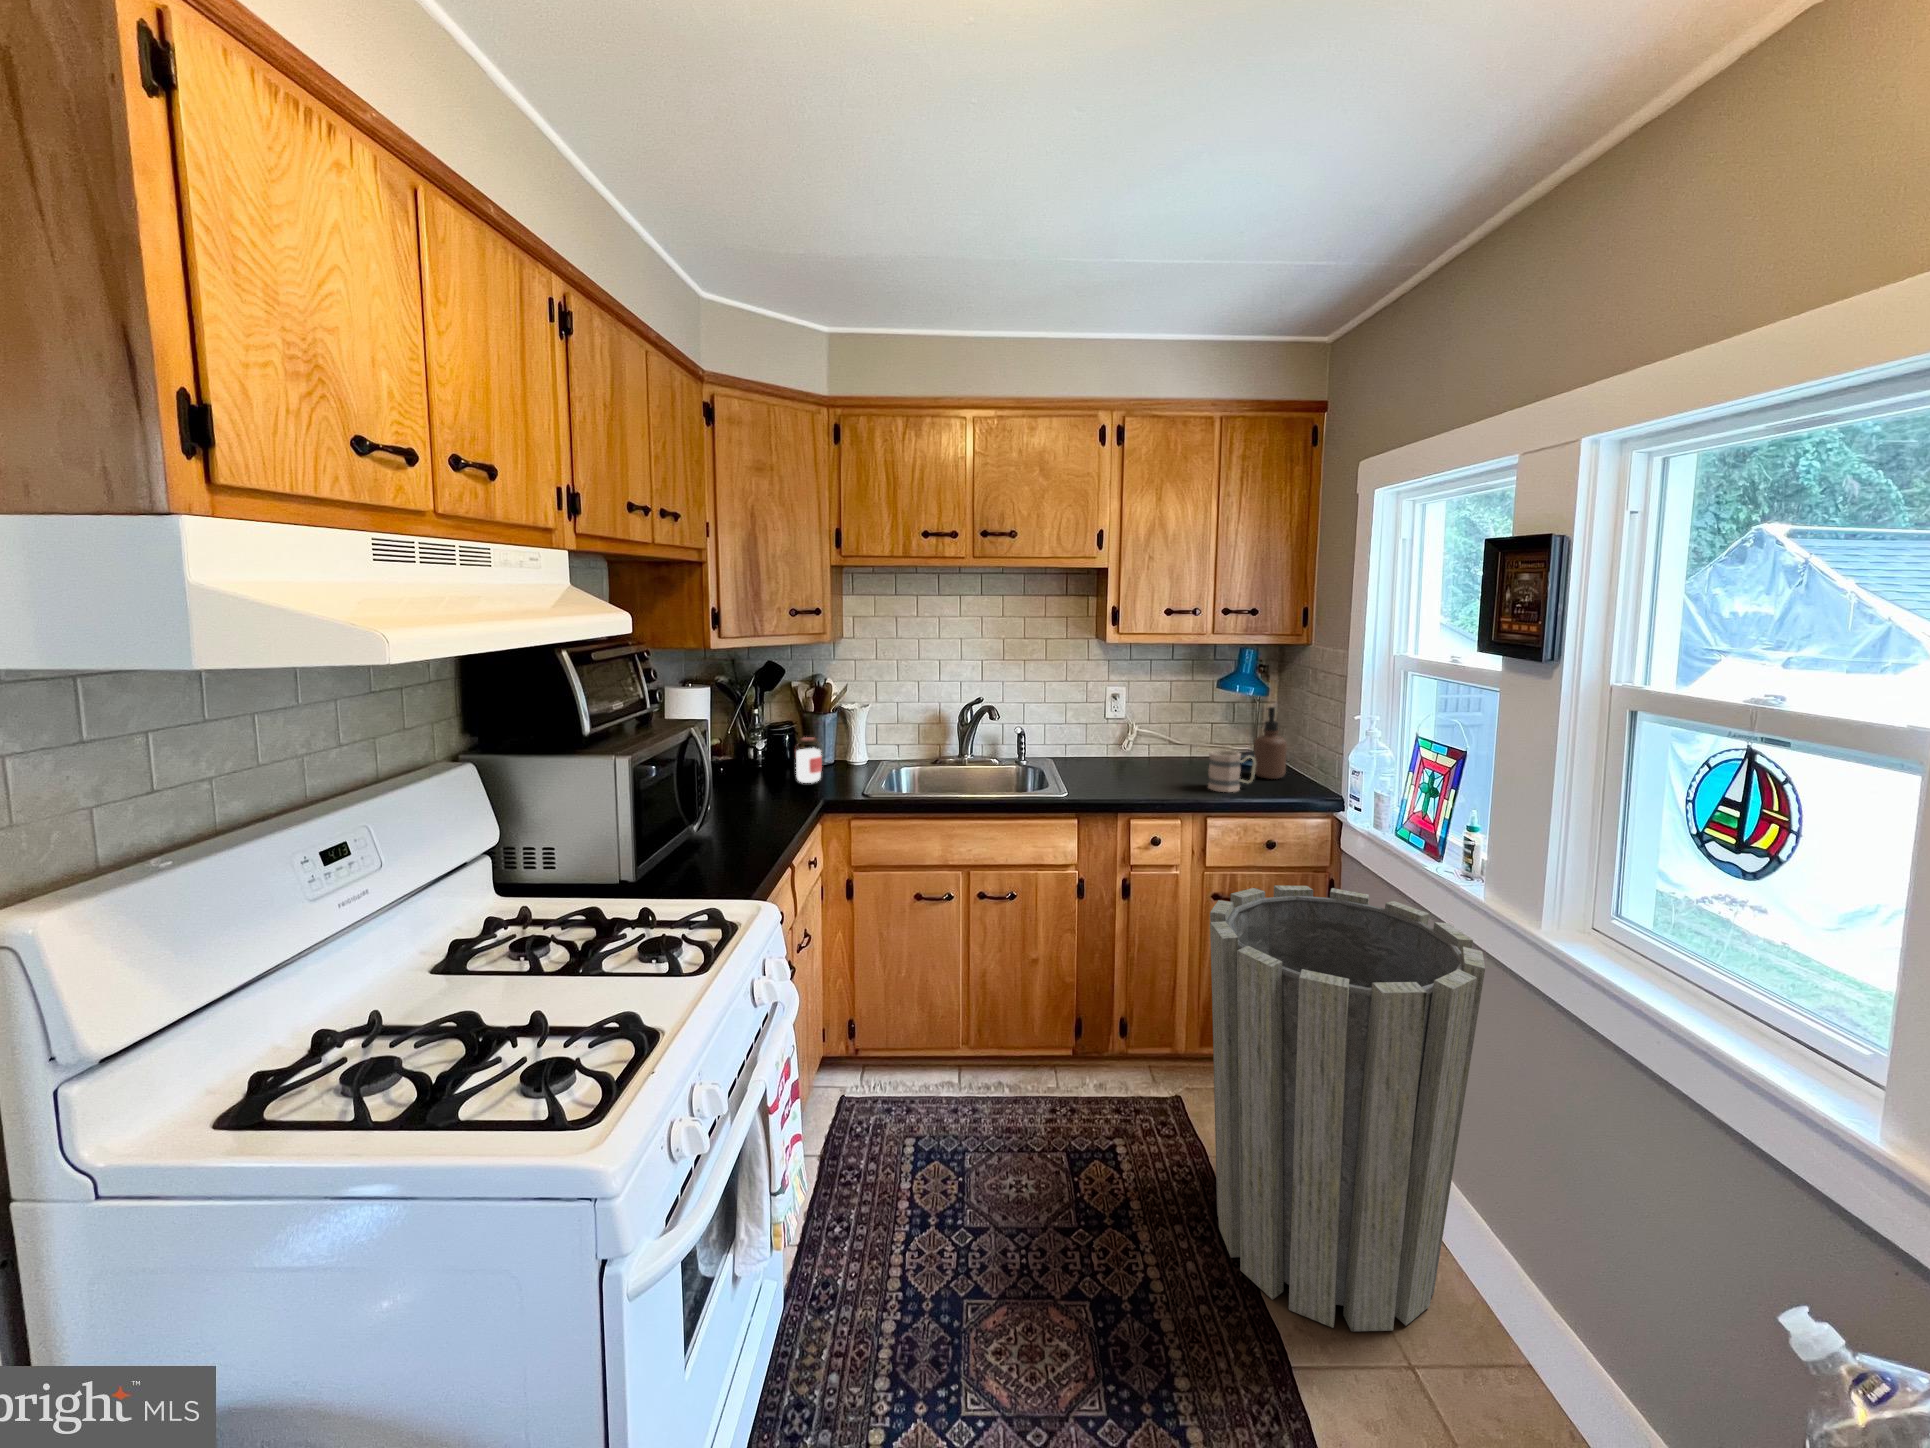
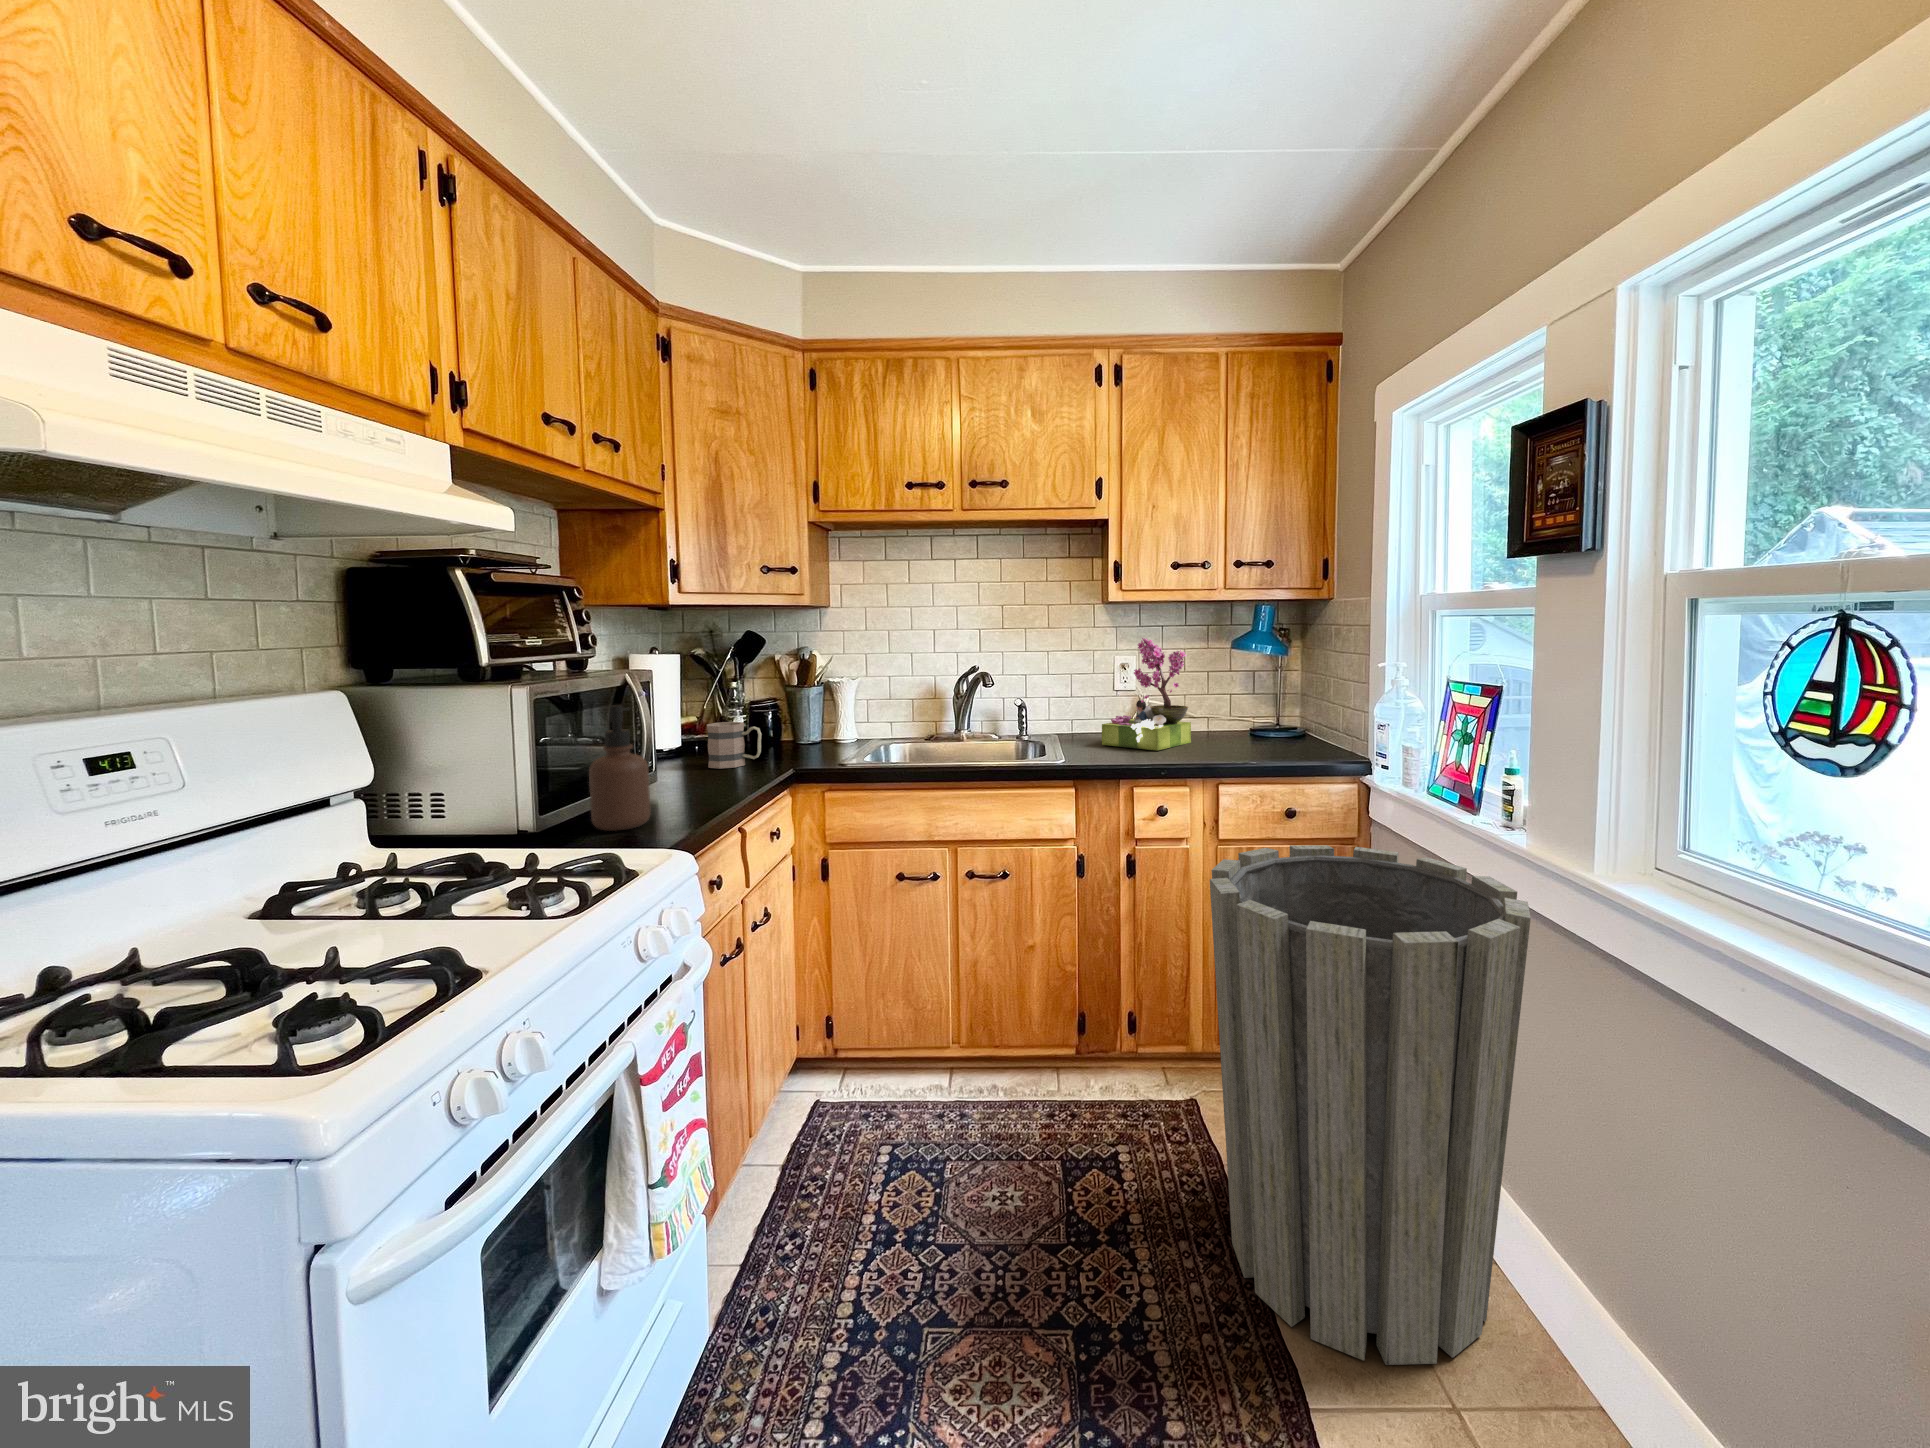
flower arrangement: none [1097,676,1178,785] -> present [1102,638,1191,751]
soap dispenser: present [1254,707,1287,779] -> present [589,705,650,831]
jar: present [796,737,822,783] -> none [766,705,797,755]
mug: present [1208,750,1256,792] -> present [707,722,762,769]

